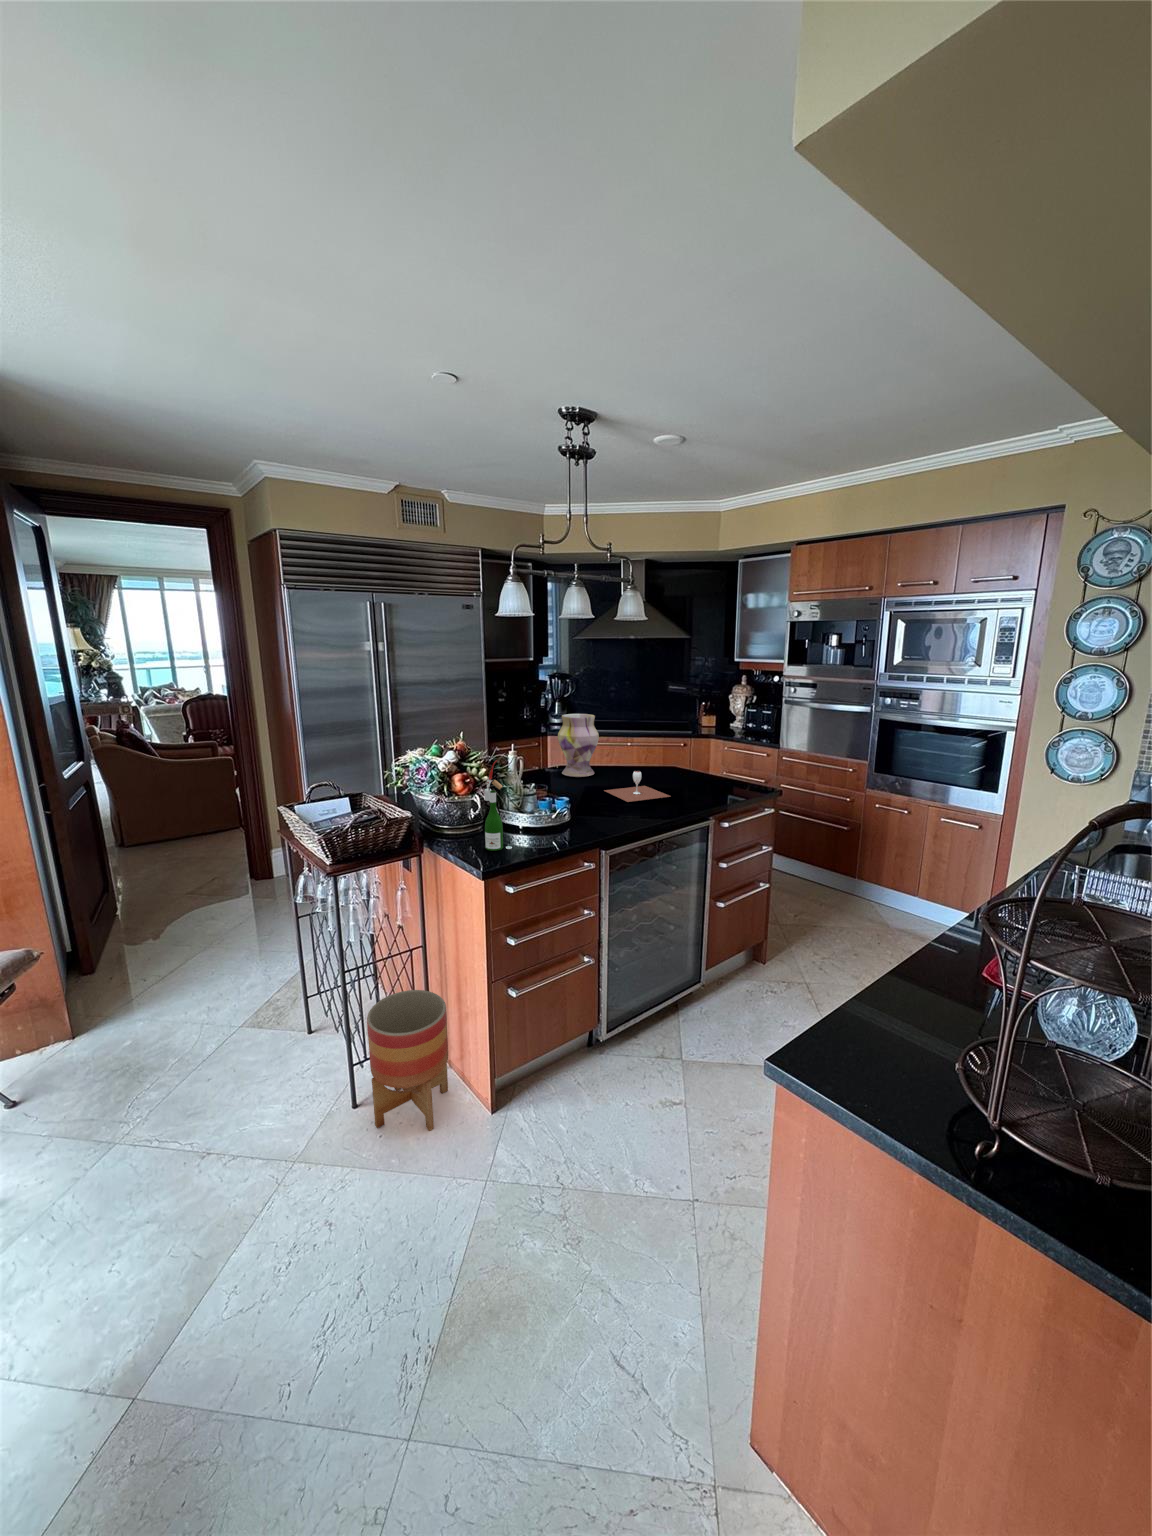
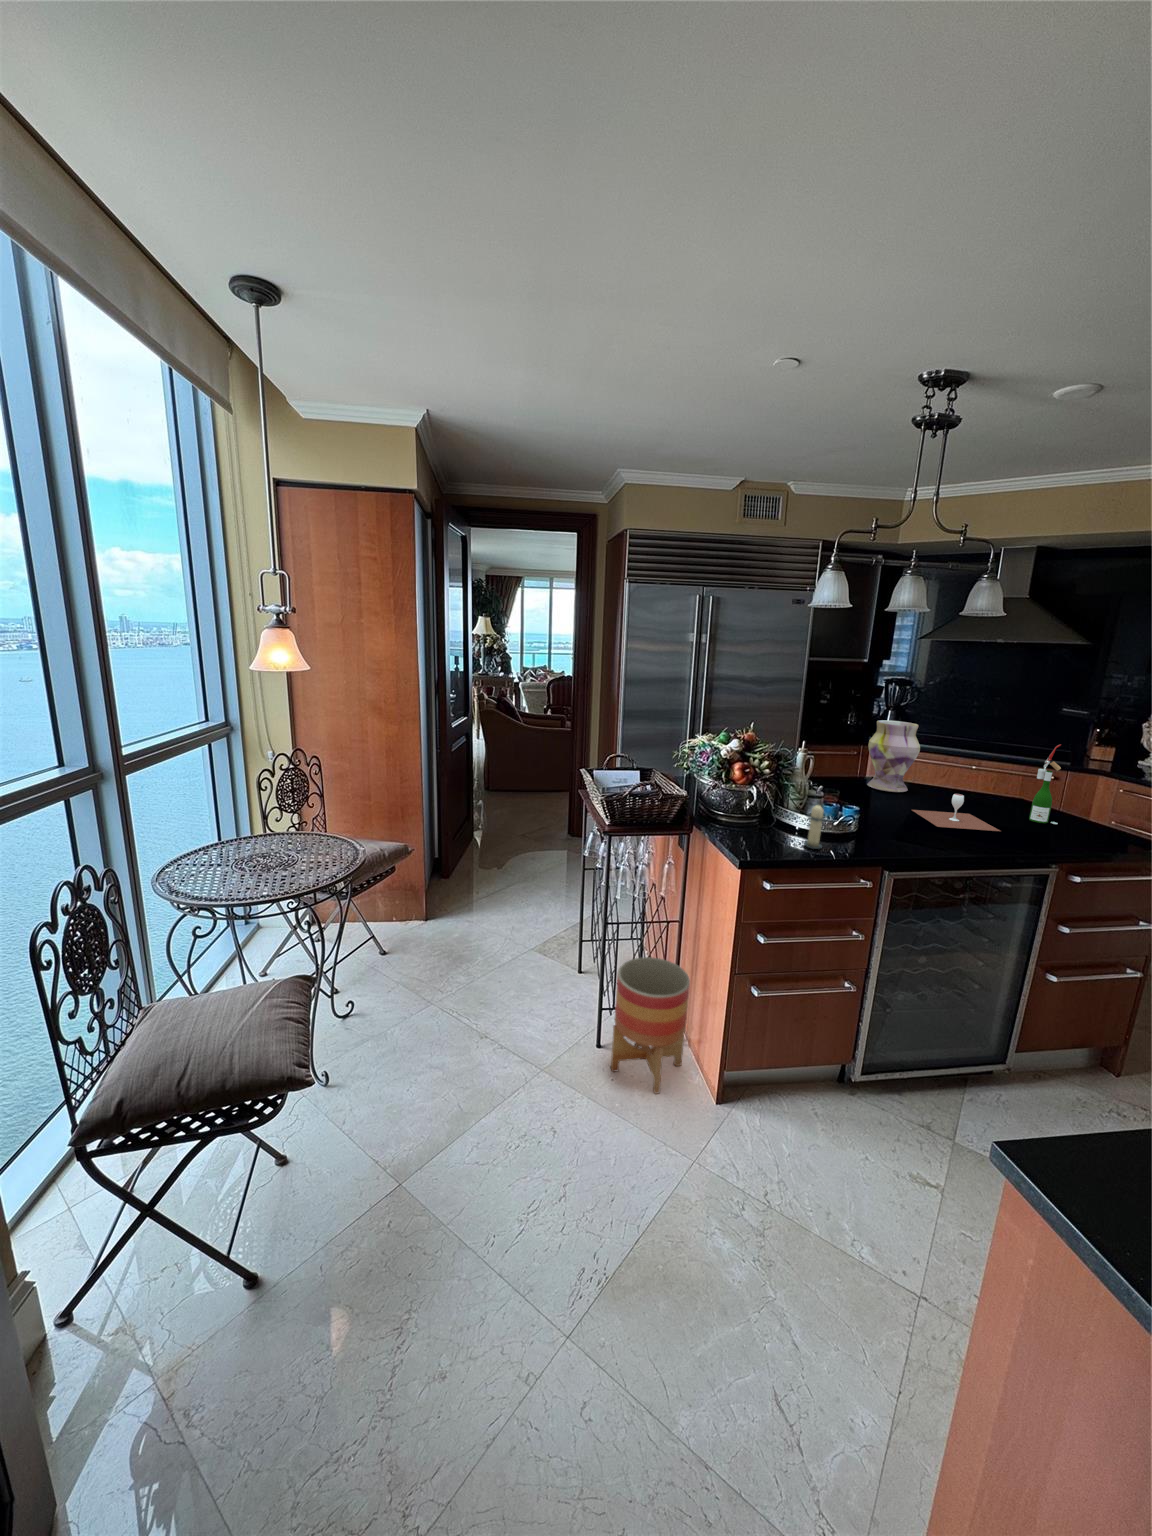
wine bottle: present [485,760,512,851] -> present [1029,745,1061,824]
candle: none [530,800,551,845] -> present [804,805,825,849]

